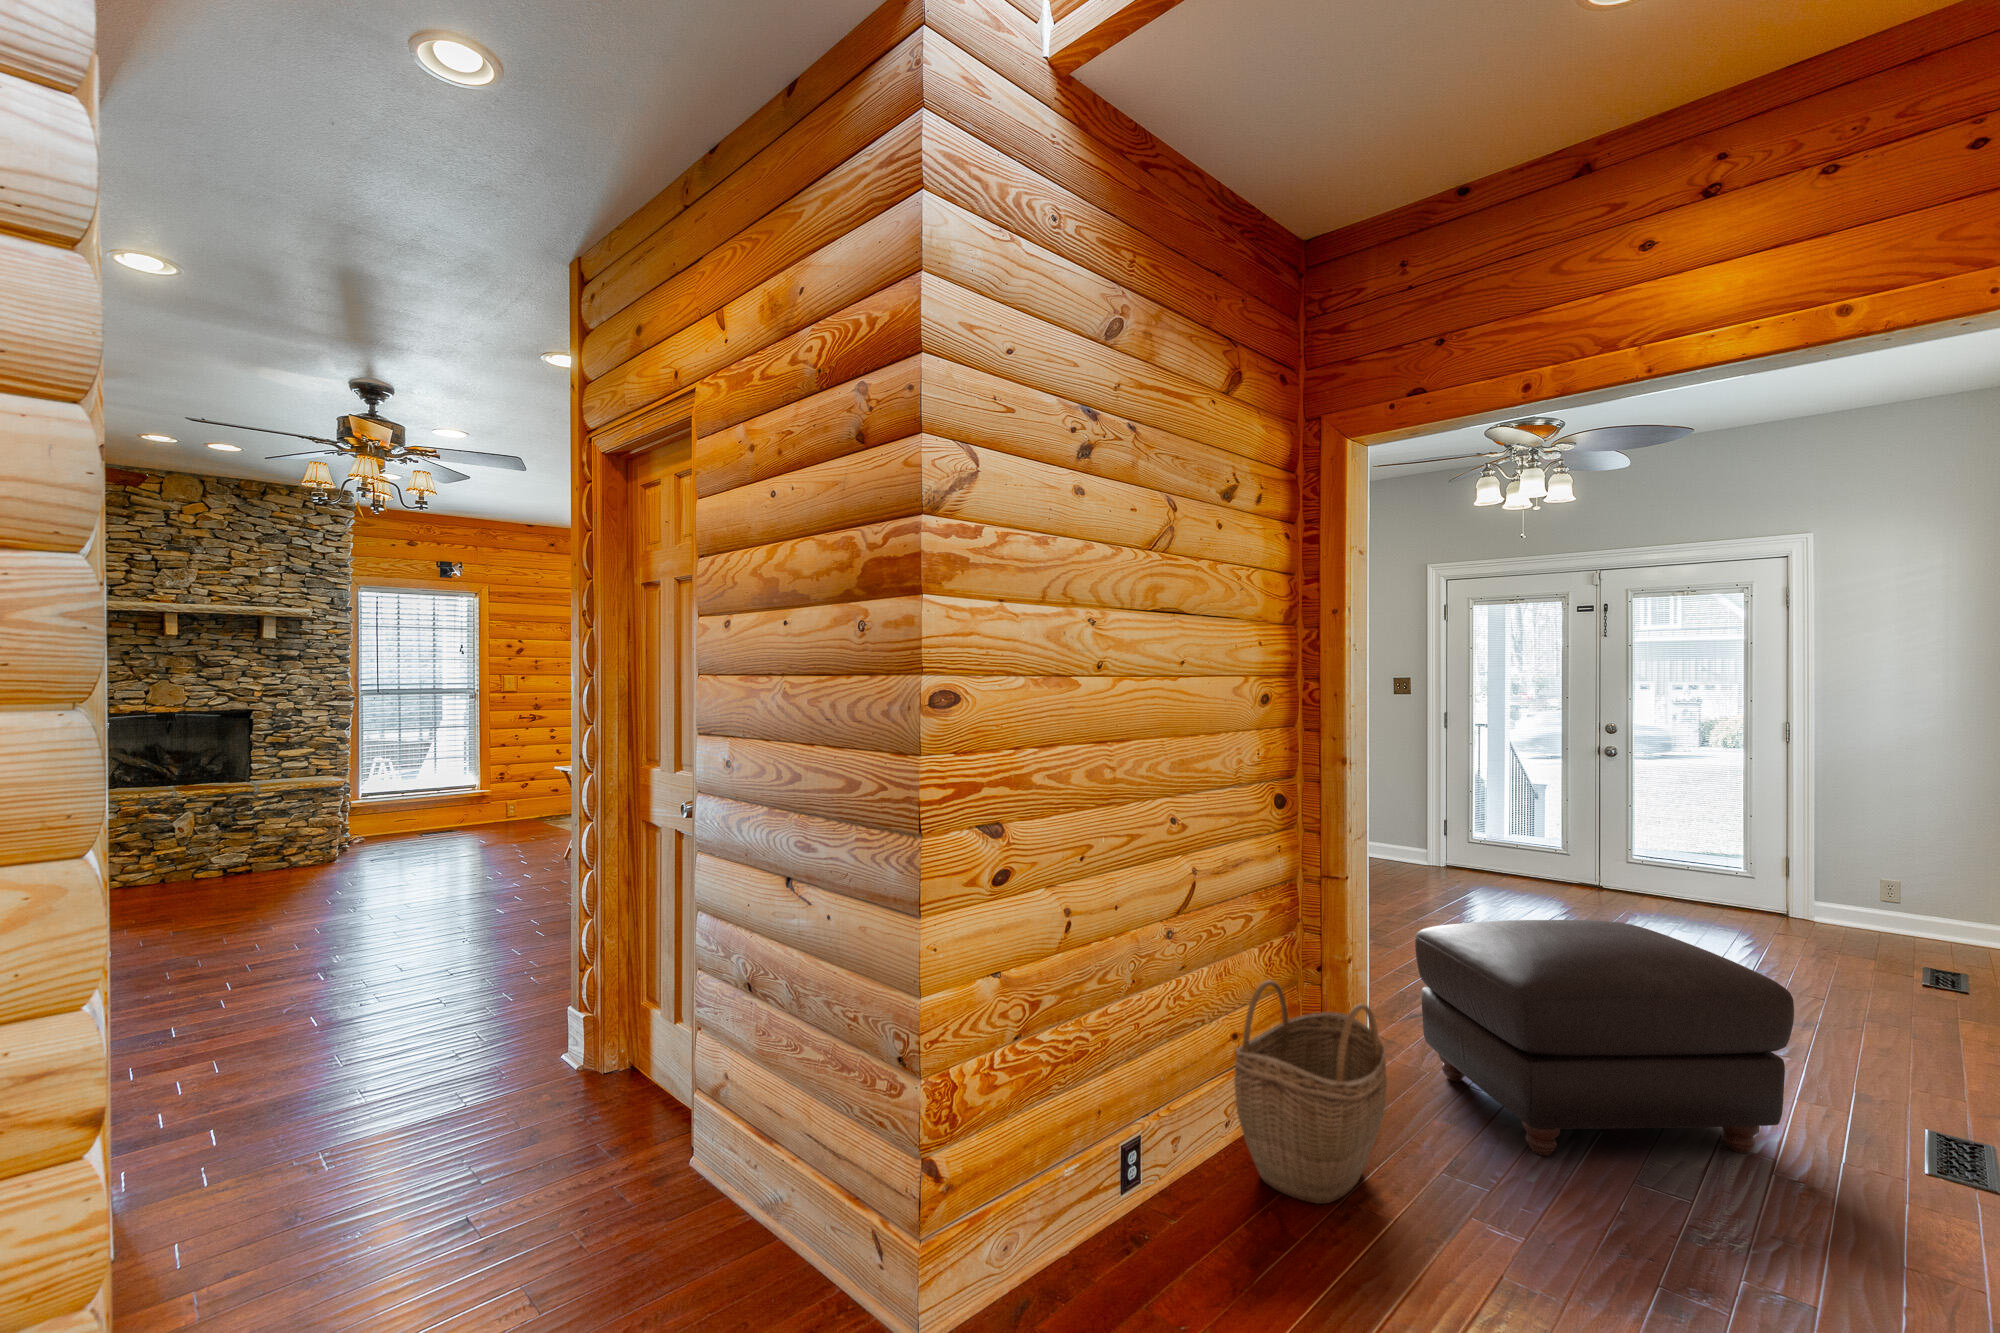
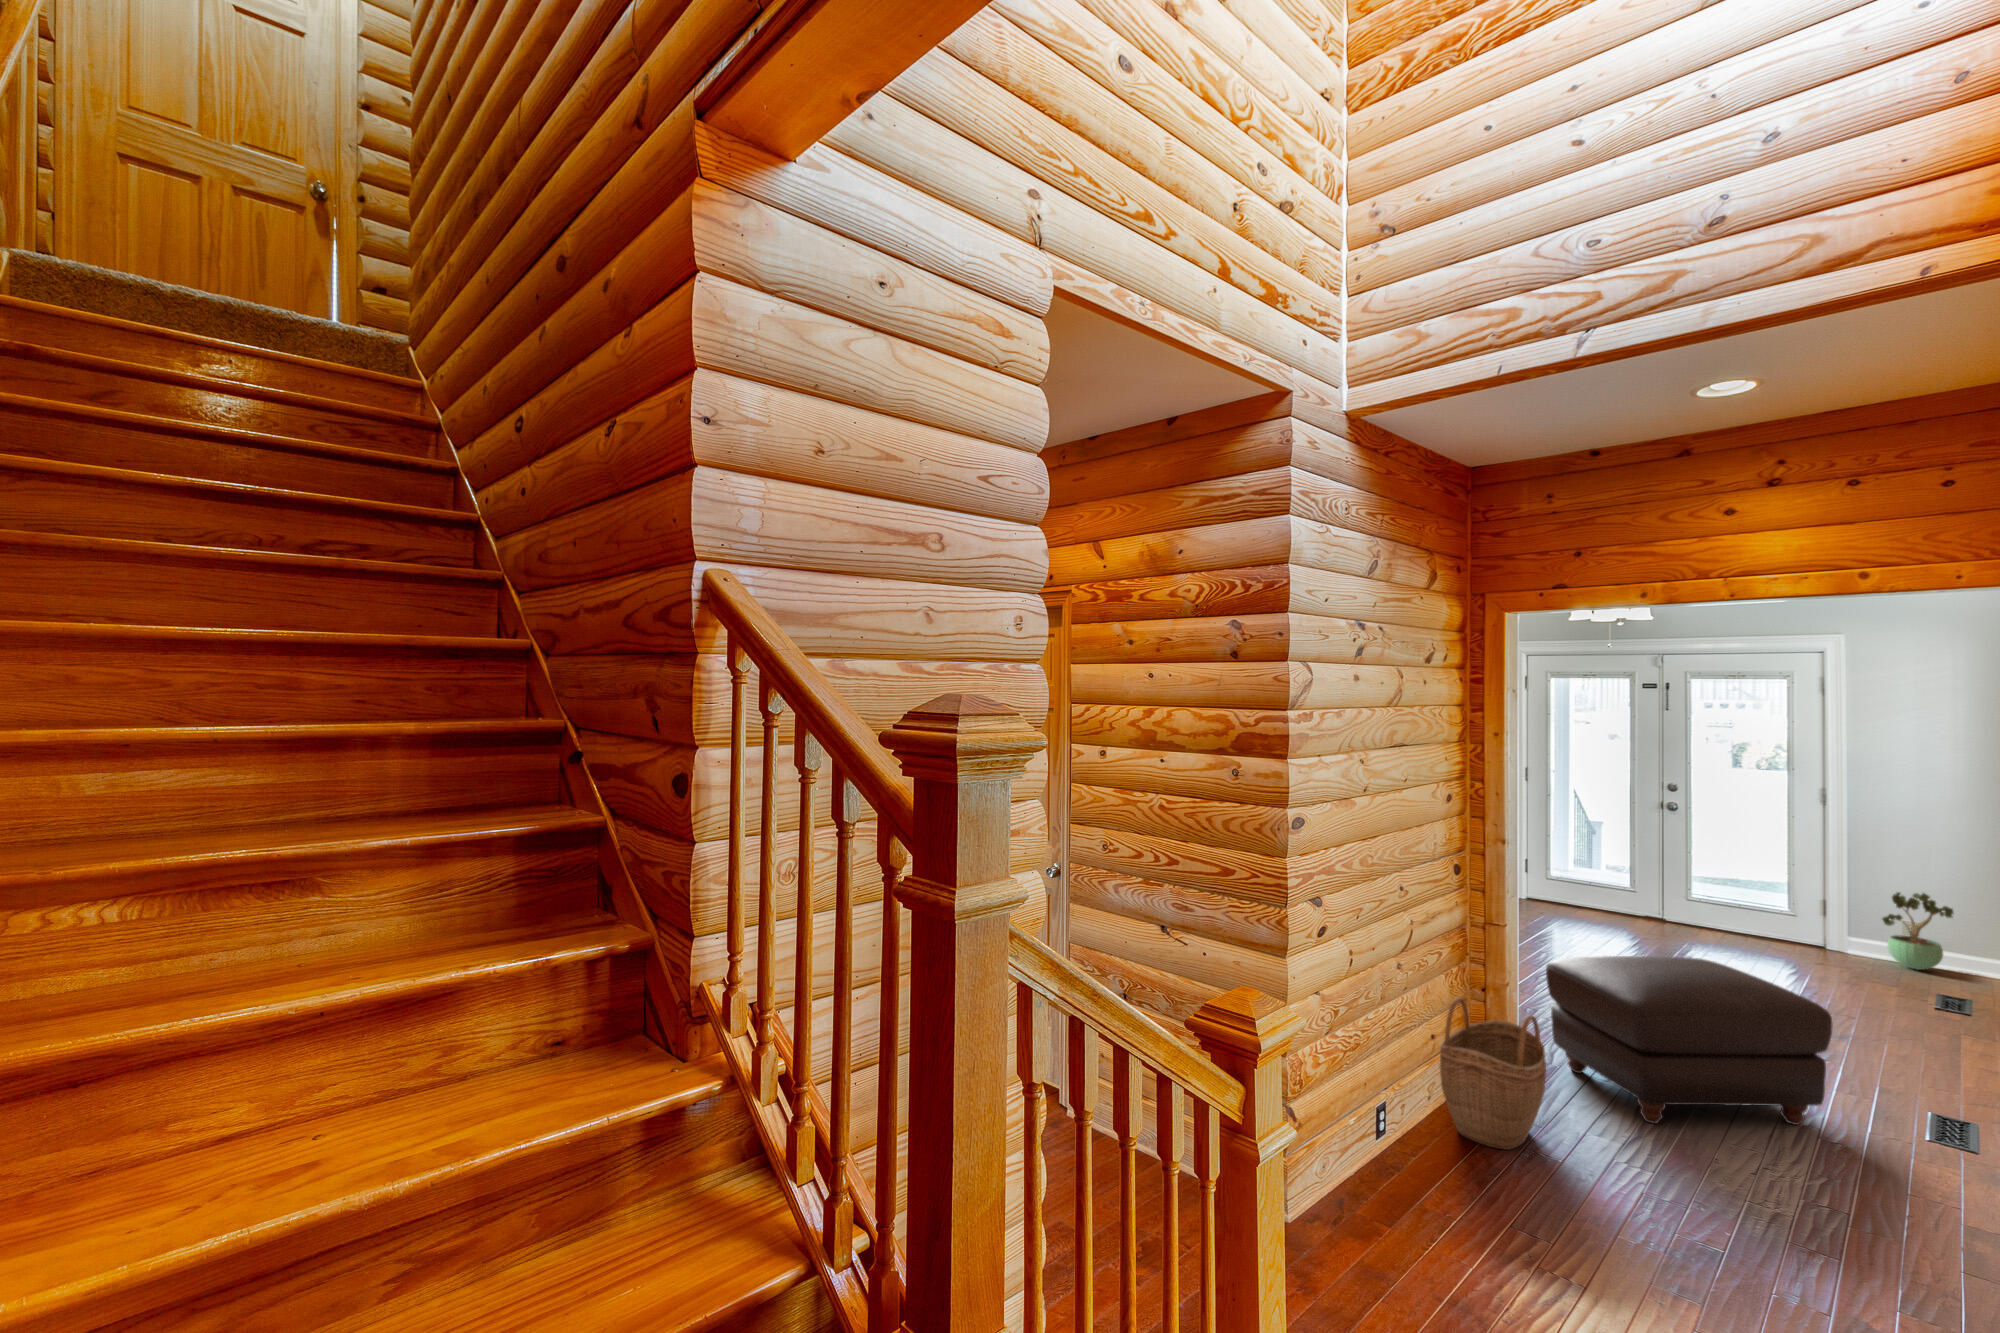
potted plant: none [1855,844,1942,938] -> present [1883,892,1953,970]

